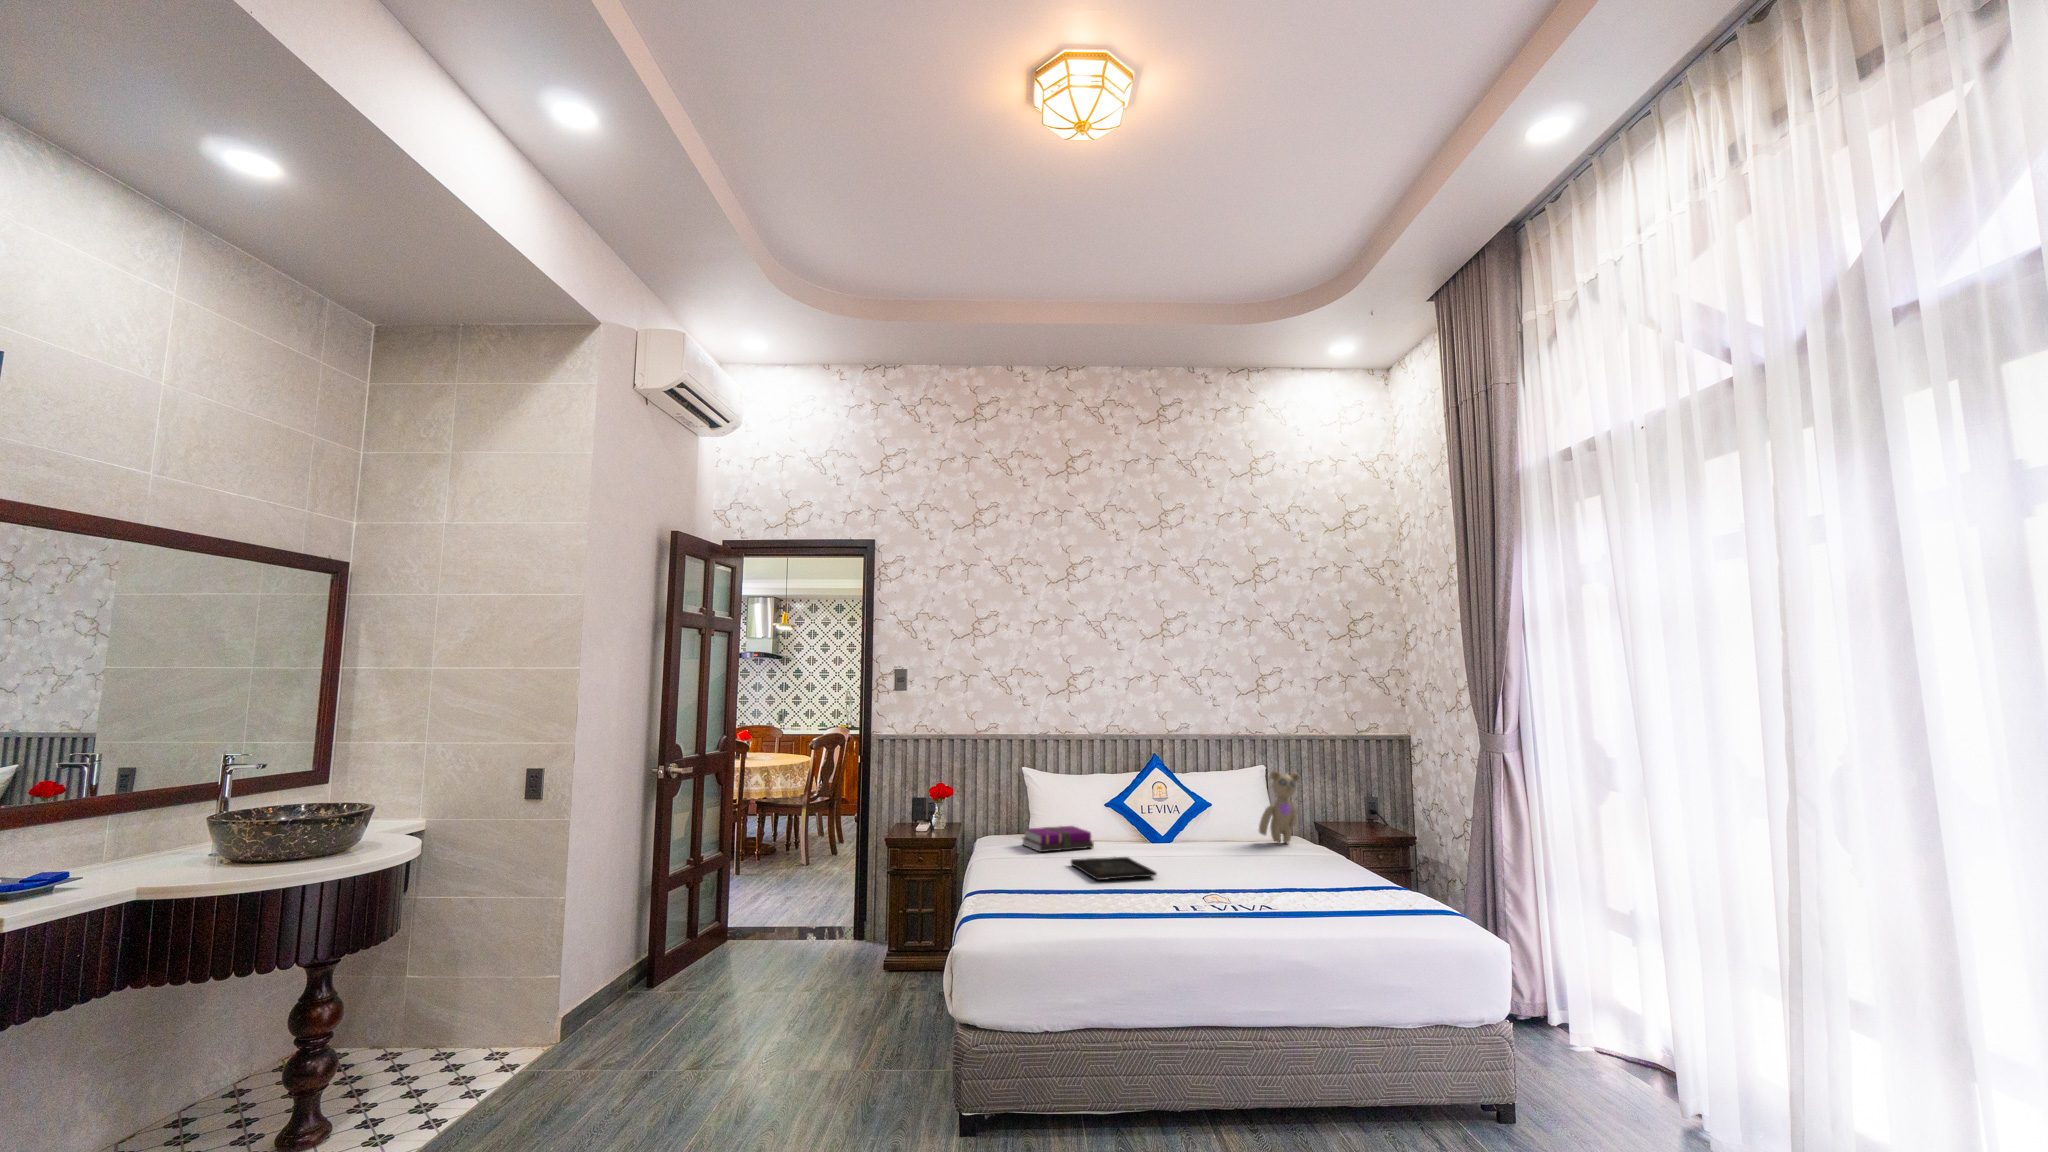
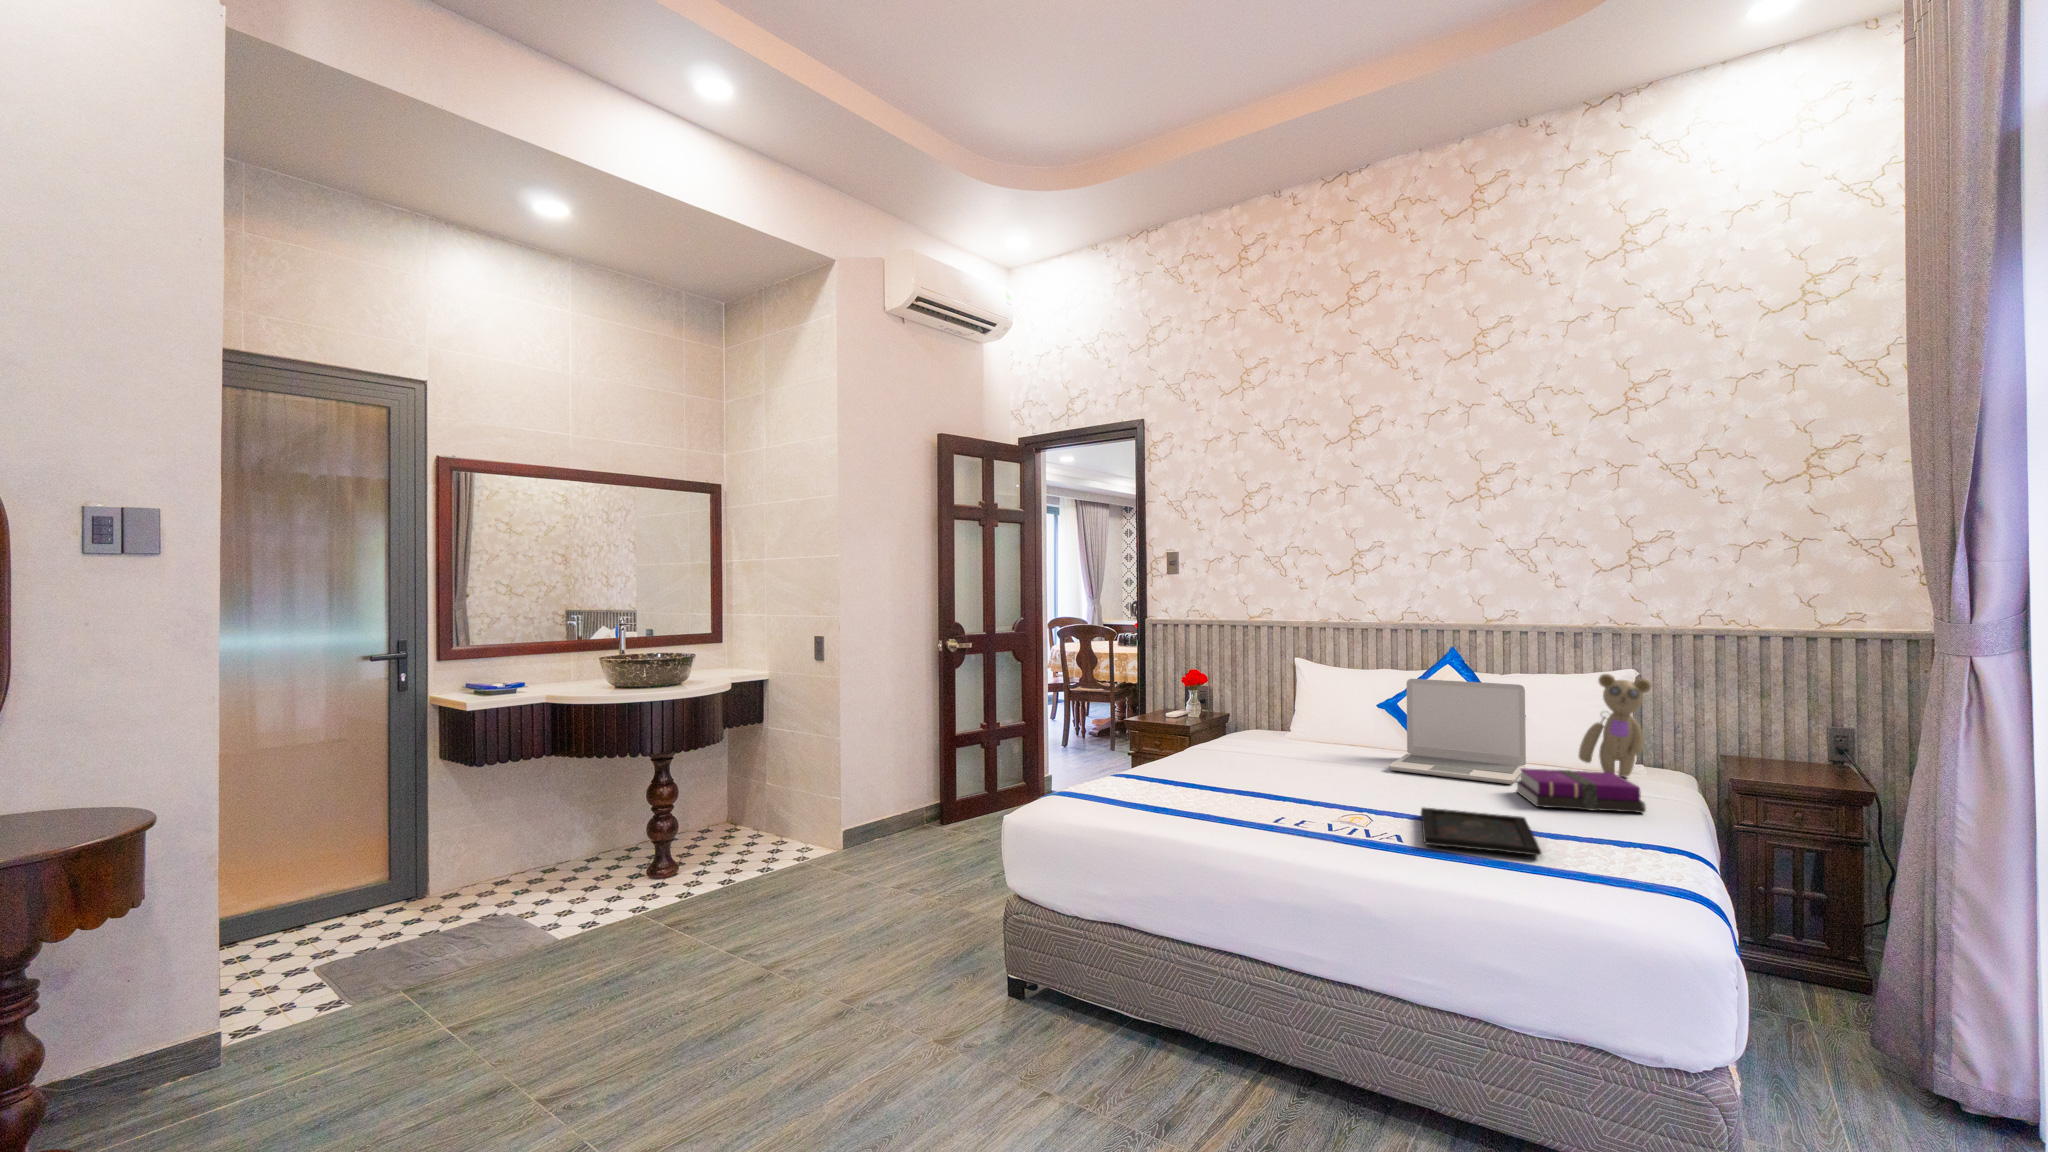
laptop: none [1150,781,1248,857] -> present [1389,679,1526,784]
notebook: present [1023,826,1094,852] -> present [1516,768,1646,813]
tray: present [1071,857,1157,880] -> present [1421,808,1542,856]

